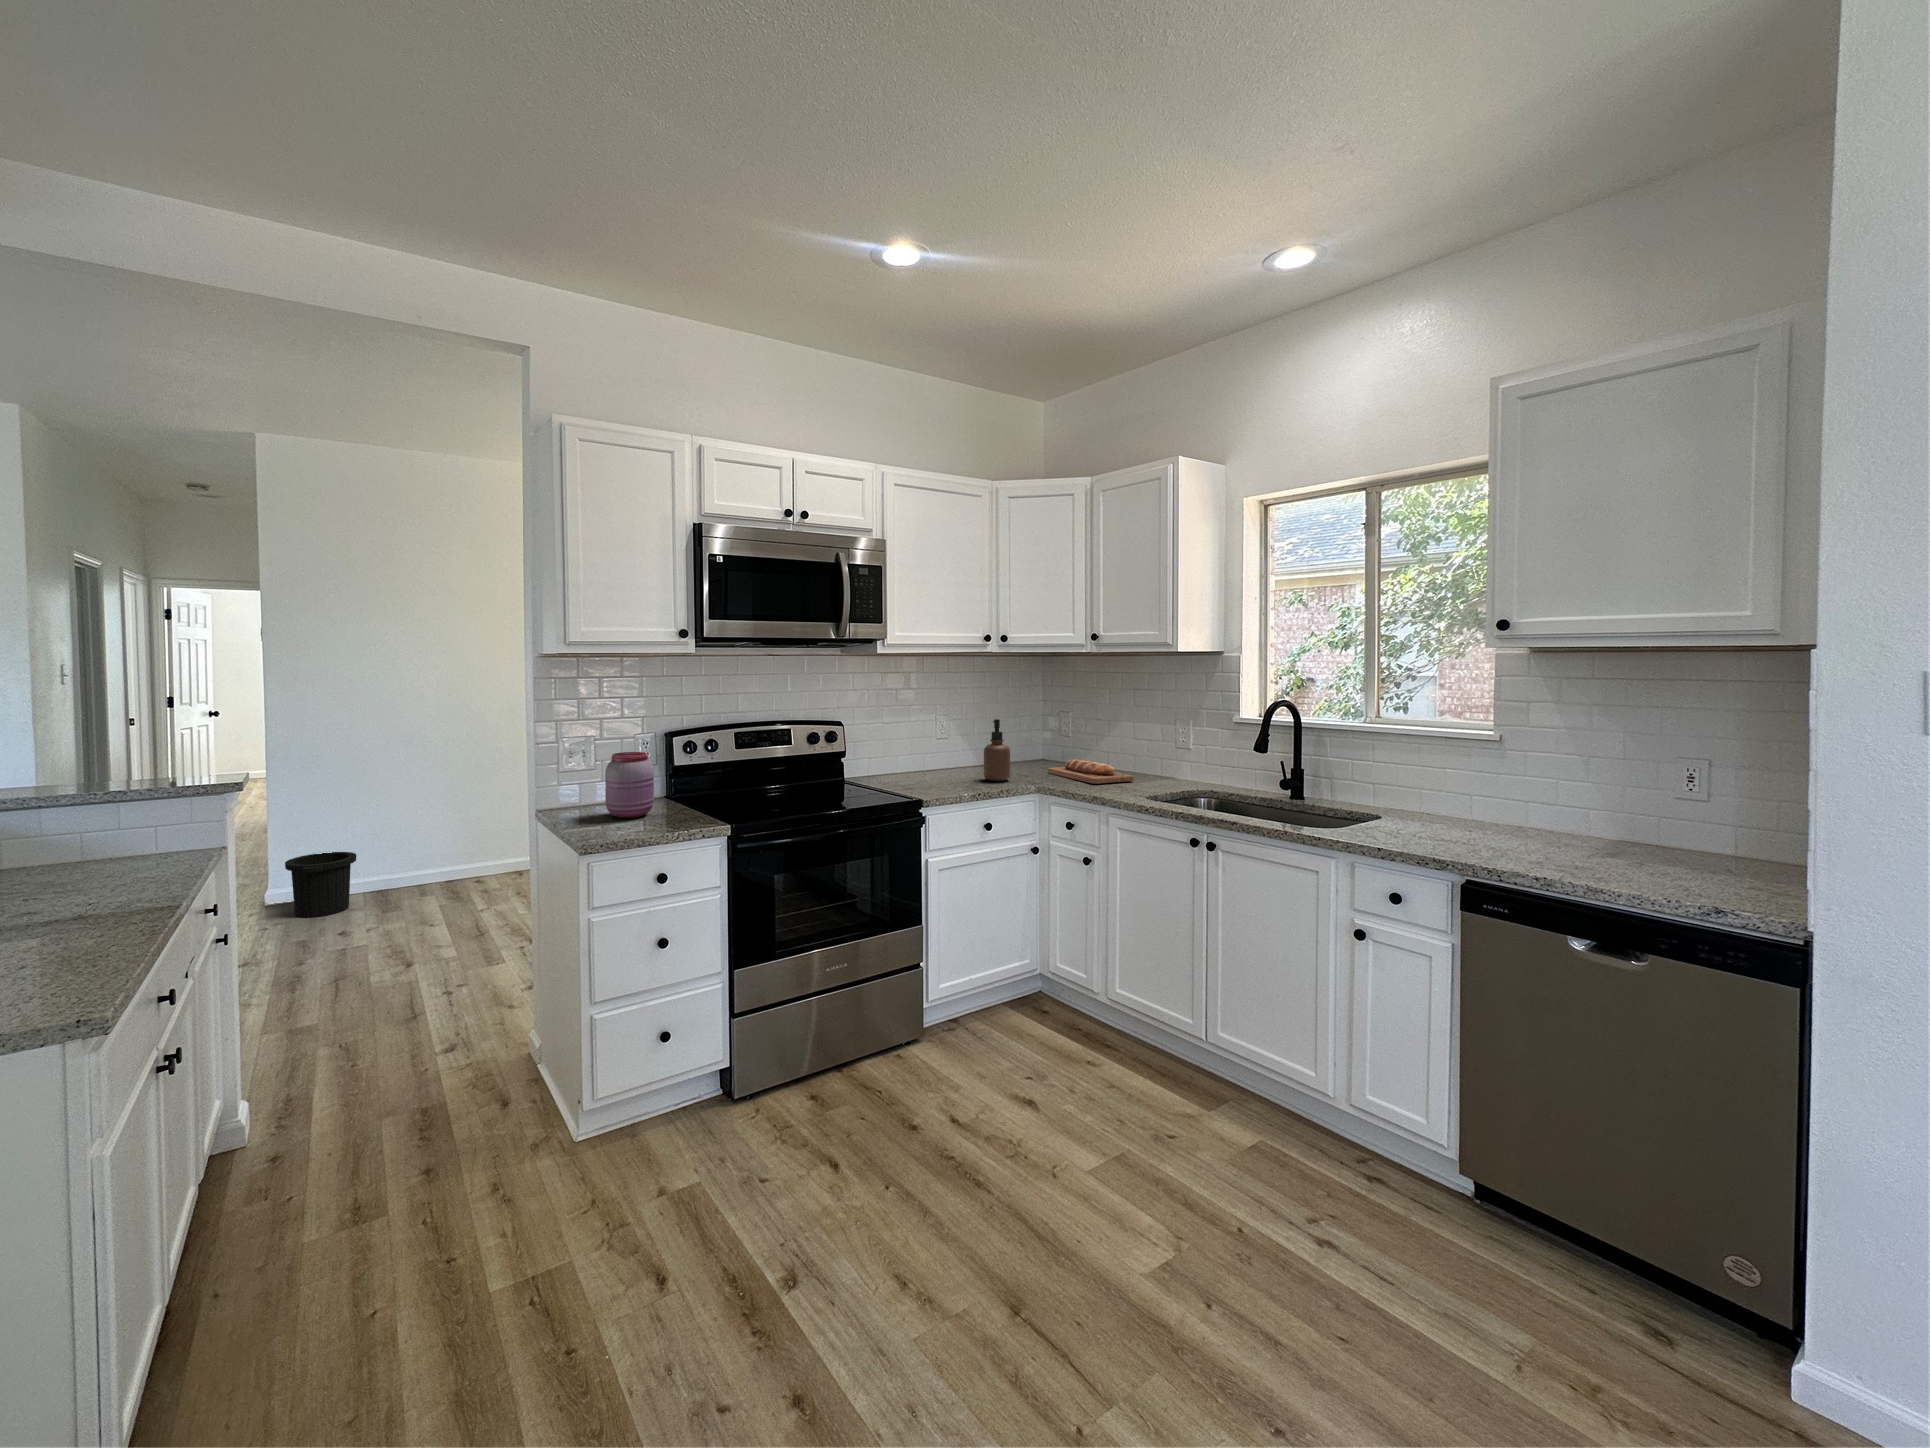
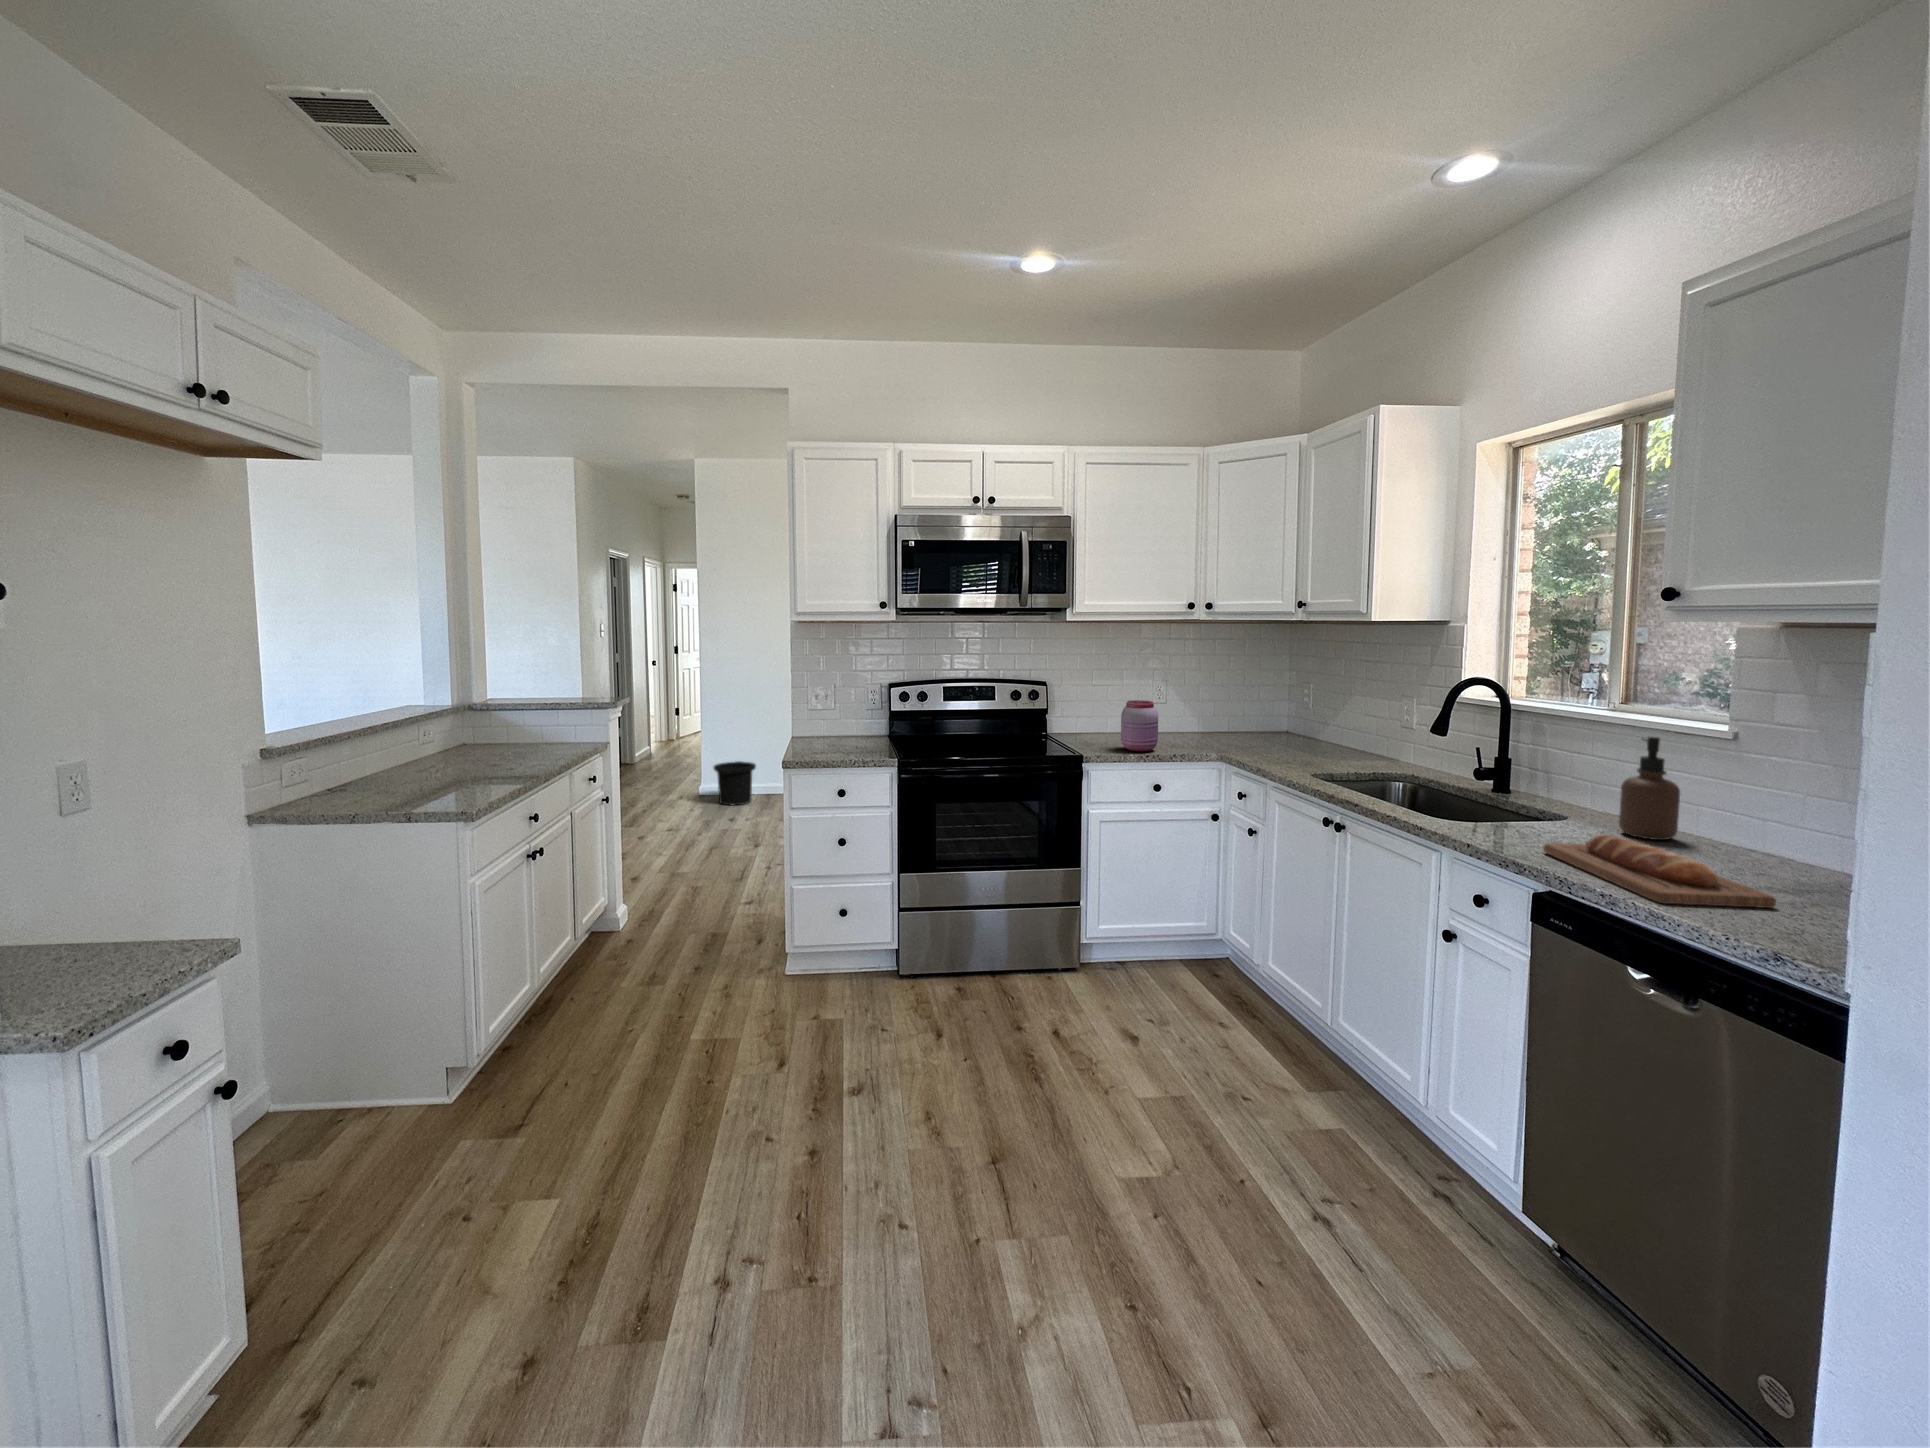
soap dispenser: present [984,719,1010,781] -> present [1619,737,1680,840]
jar: present [605,752,654,818] -> present [1121,700,1158,751]
bread loaf: present [1047,759,1134,784] -> present [1543,834,1776,908]

